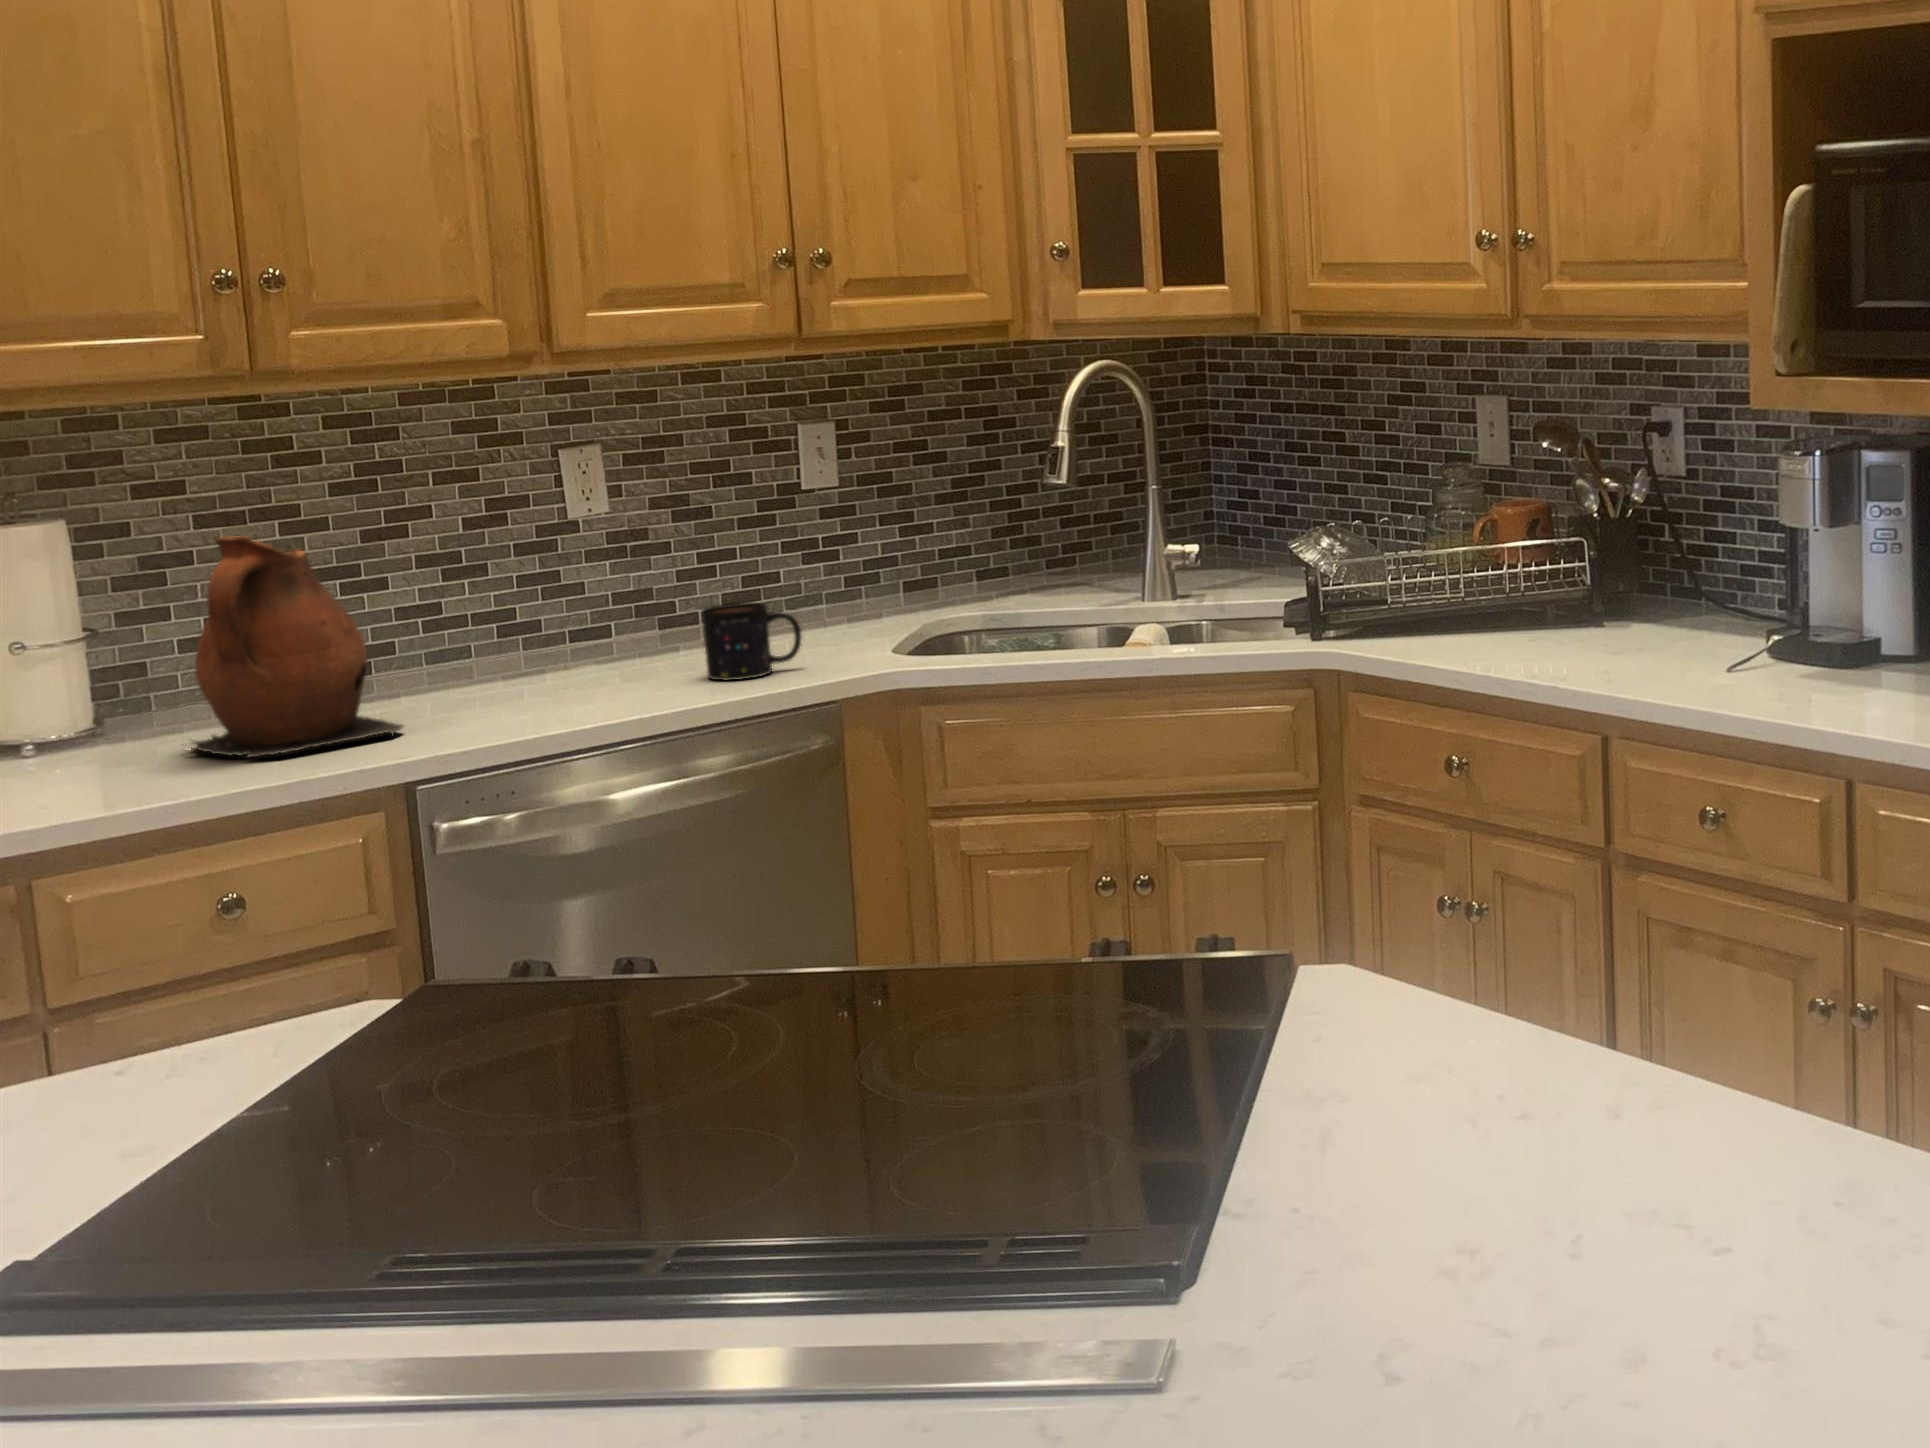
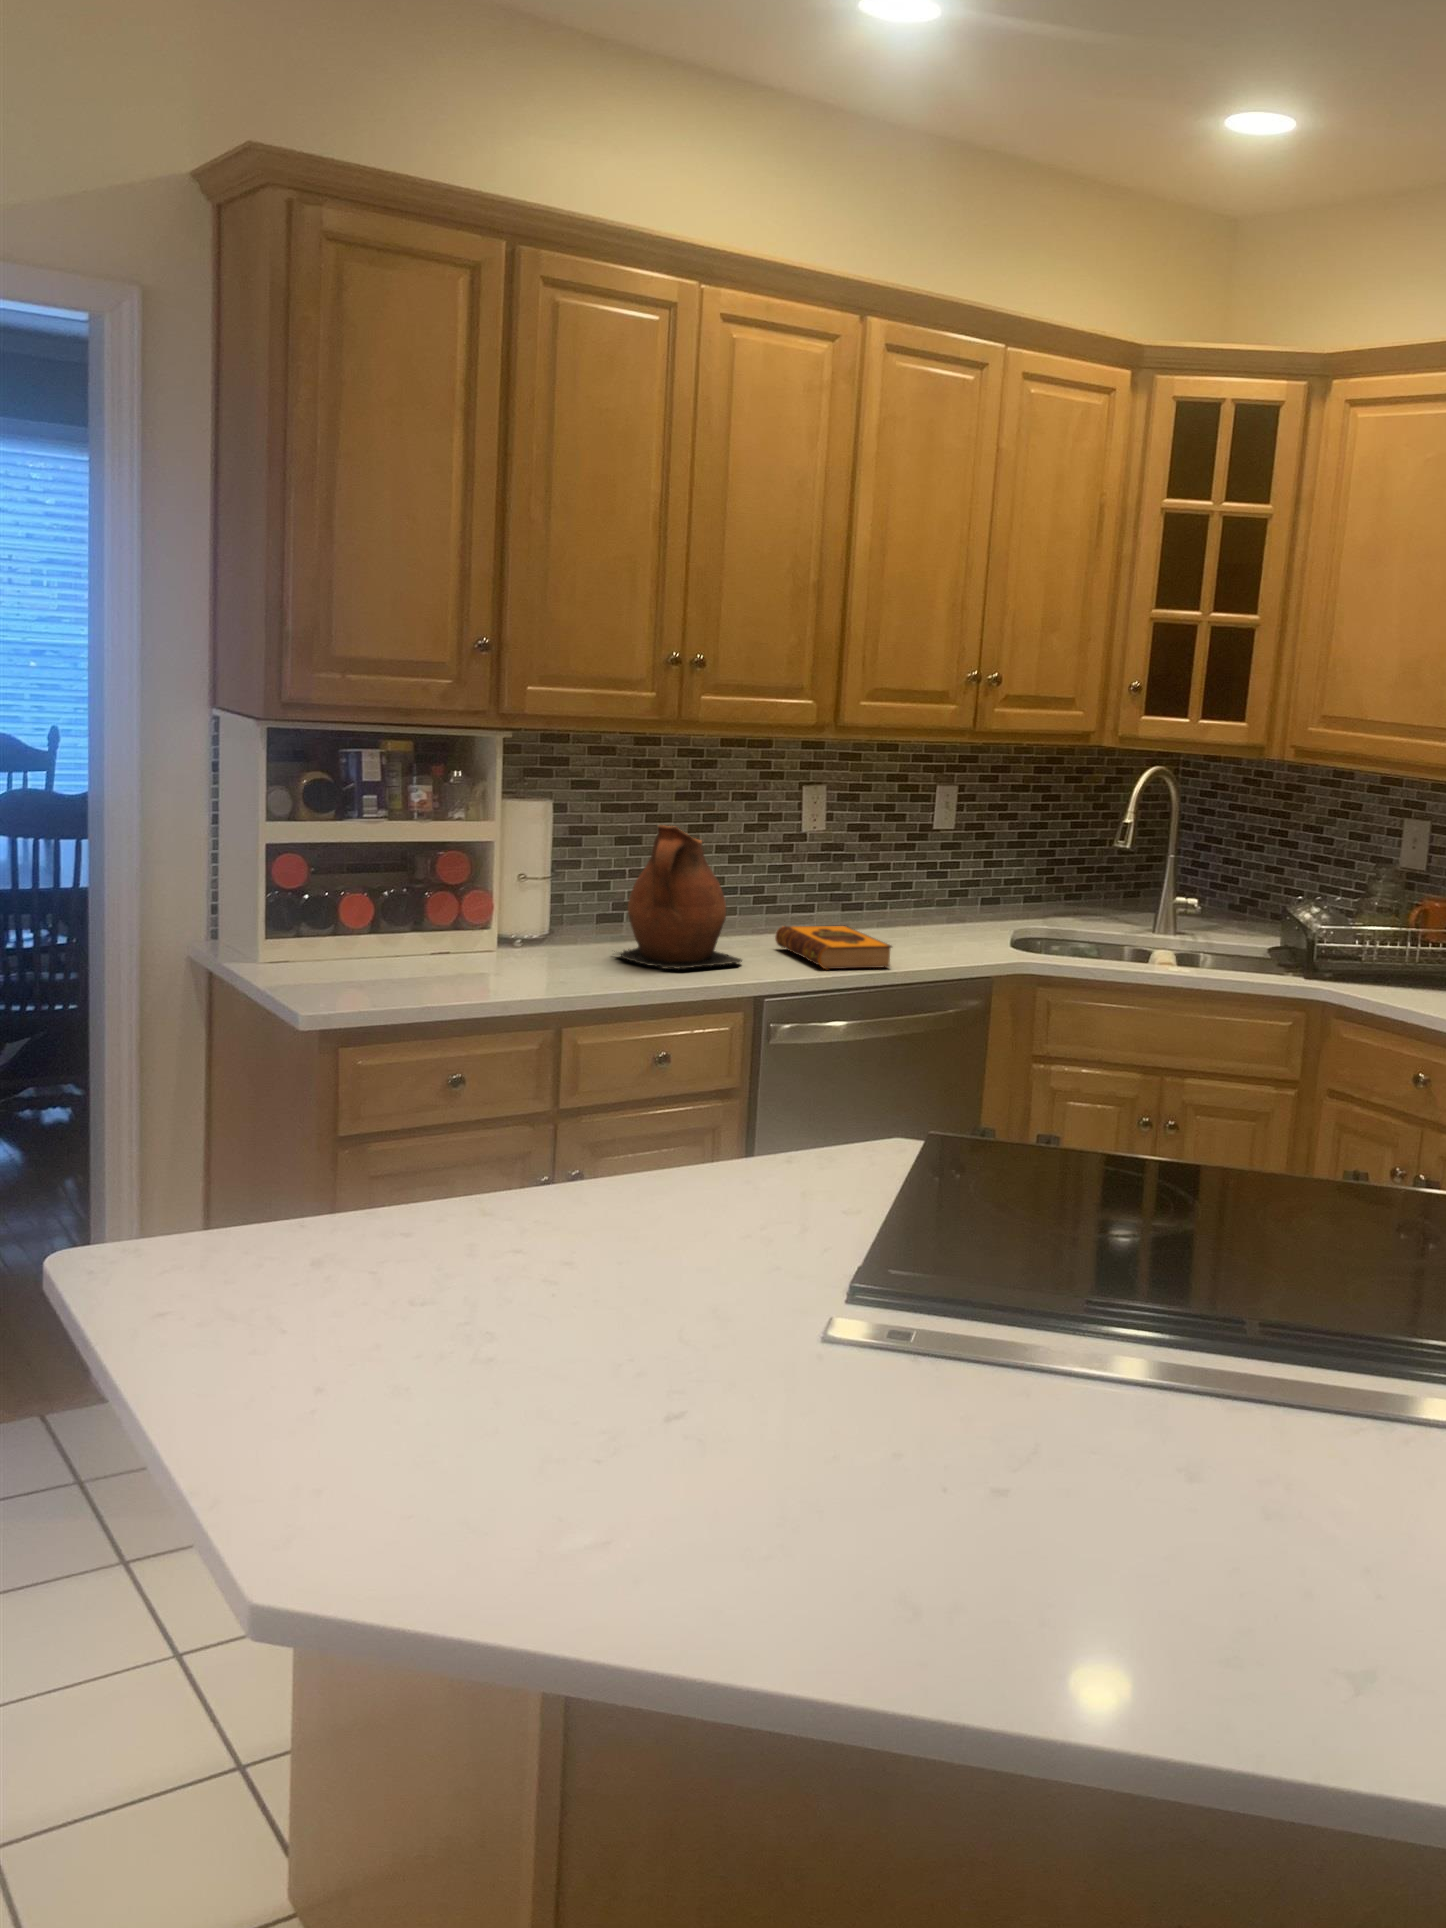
mug: present [702,602,801,680] -> none [903,903,963,955]
hardback book: none [489,652,654,724] -> present [775,925,892,970]

